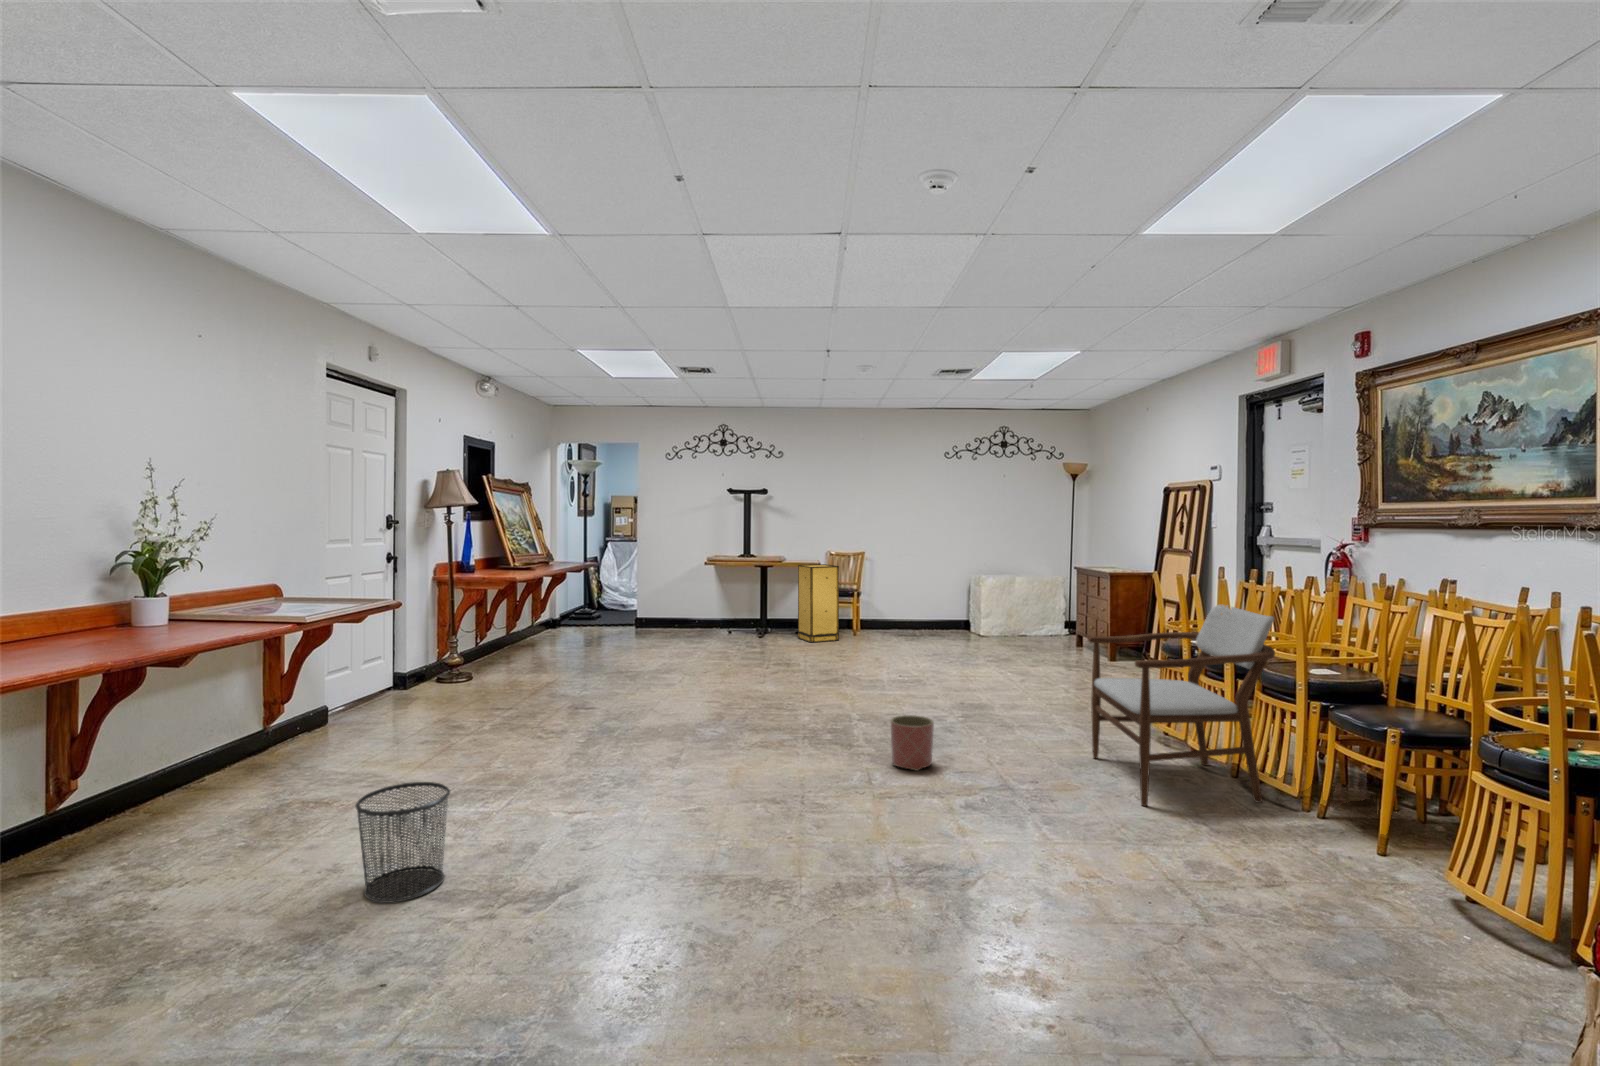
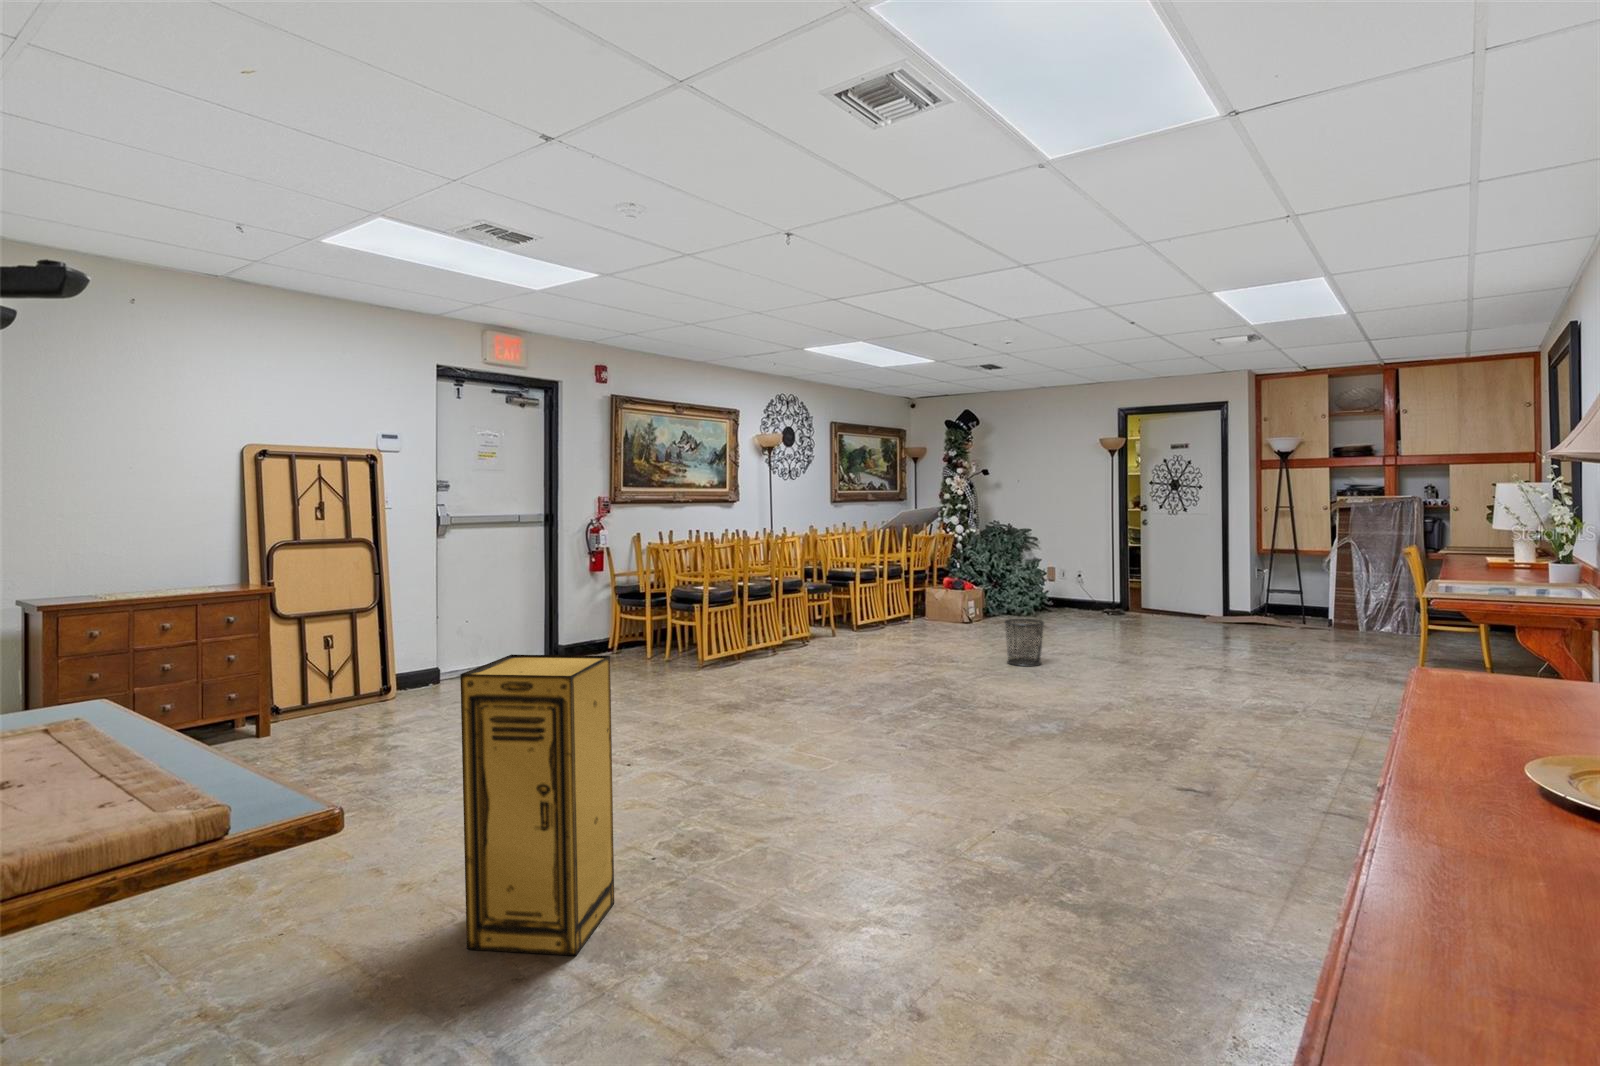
armchair: present [1088,605,1275,806] -> none [769,548,874,661]
planter: present [891,715,934,771] -> none [934,638,965,674]
waste bin: present [355,782,450,903] -> present [1005,619,1044,666]

